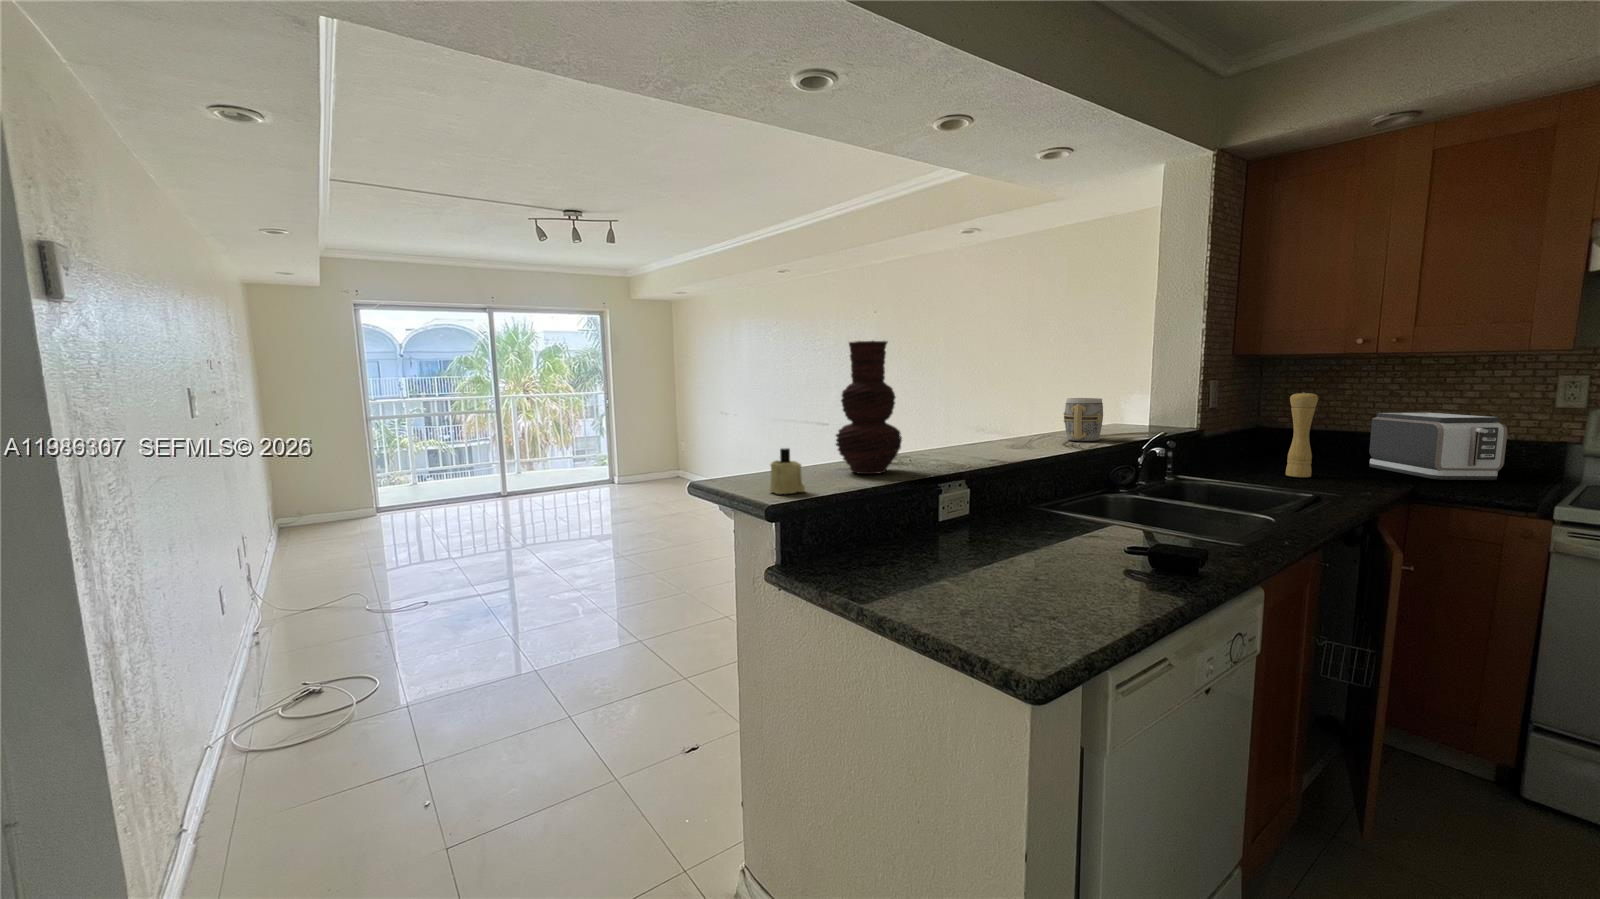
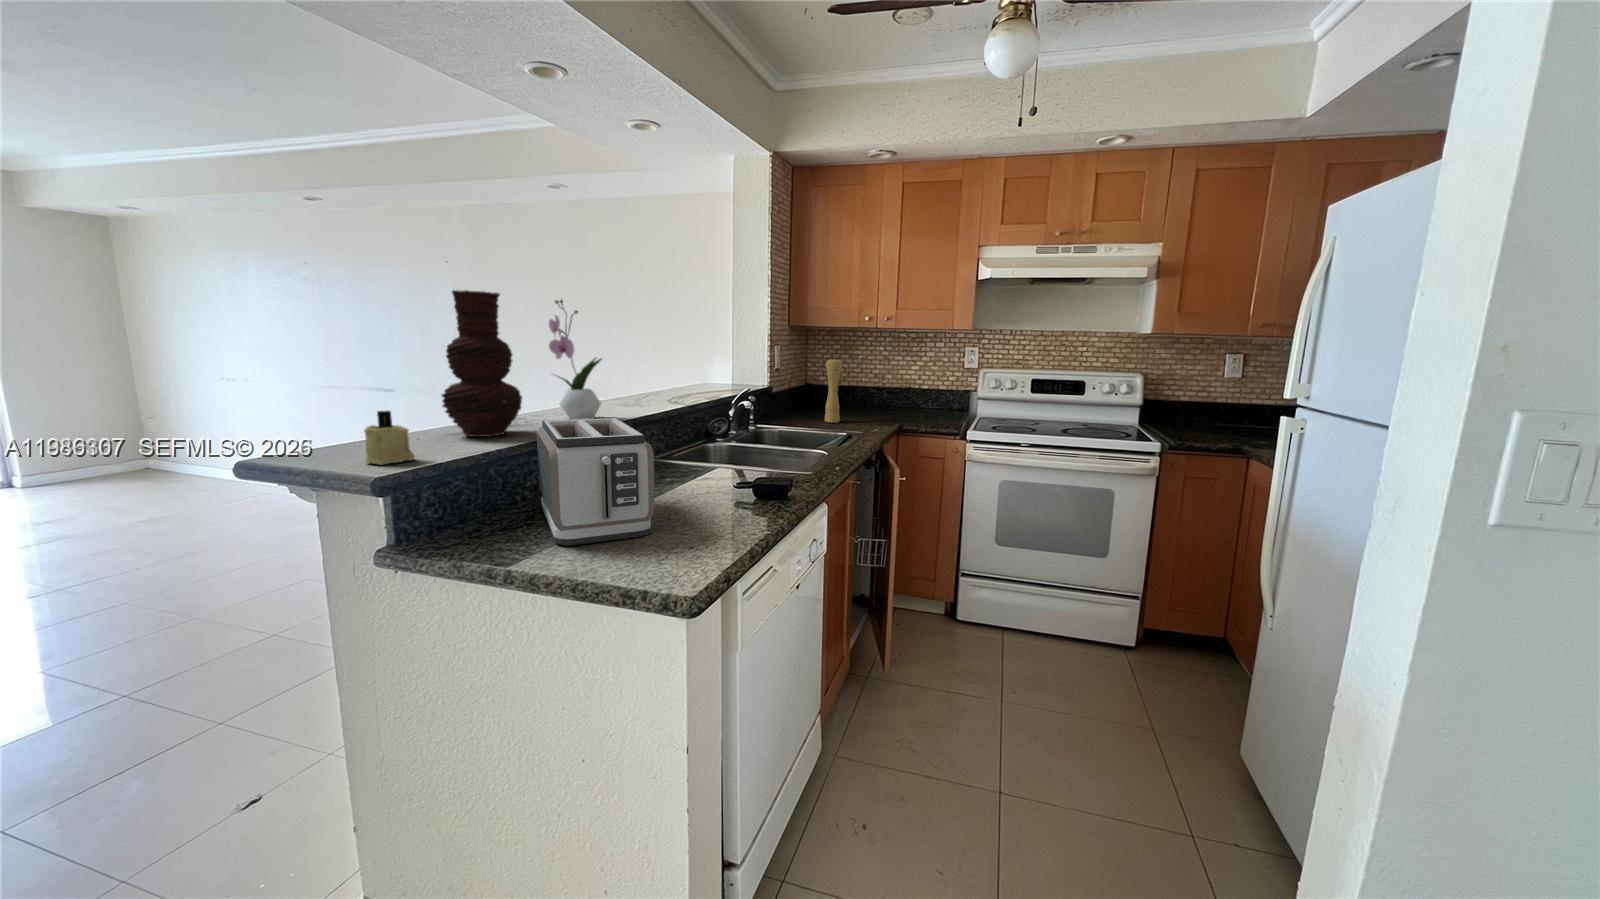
flower arrangement: none [933,342,985,461] -> present [549,300,602,420]
mug: present [1063,398,1103,441] -> none [668,360,700,398]
toaster: present [1369,413,1507,480] -> present [536,418,655,545]

